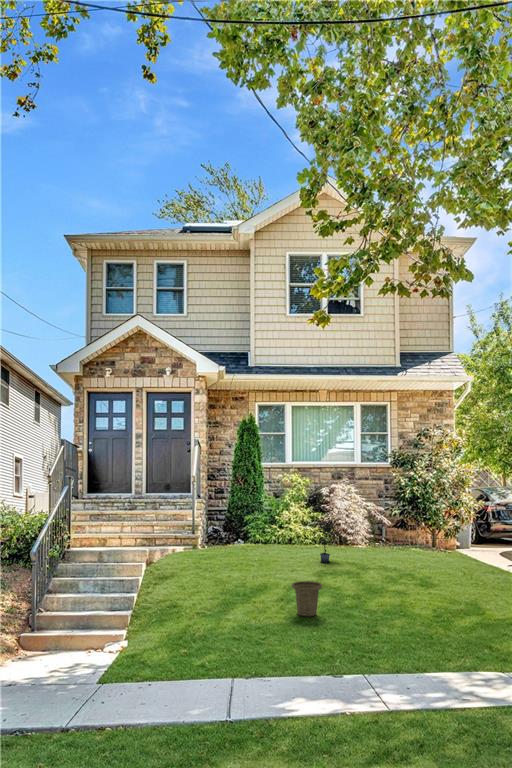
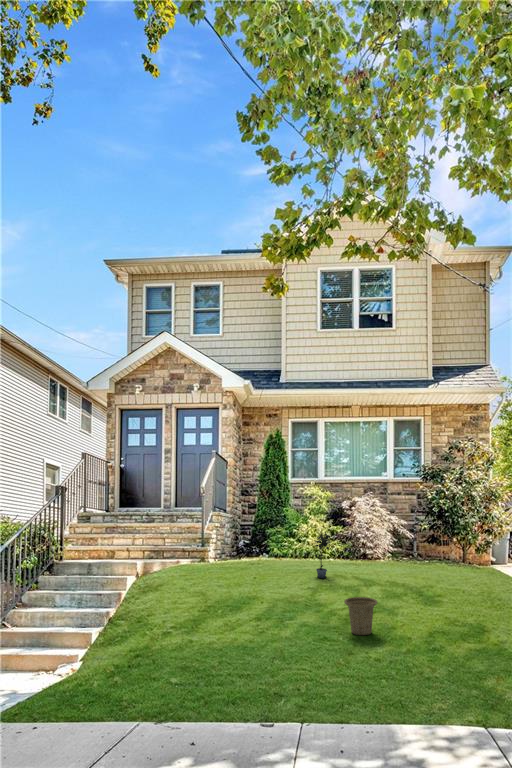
basket: present [291,581,322,617] -> present [344,597,377,635]

